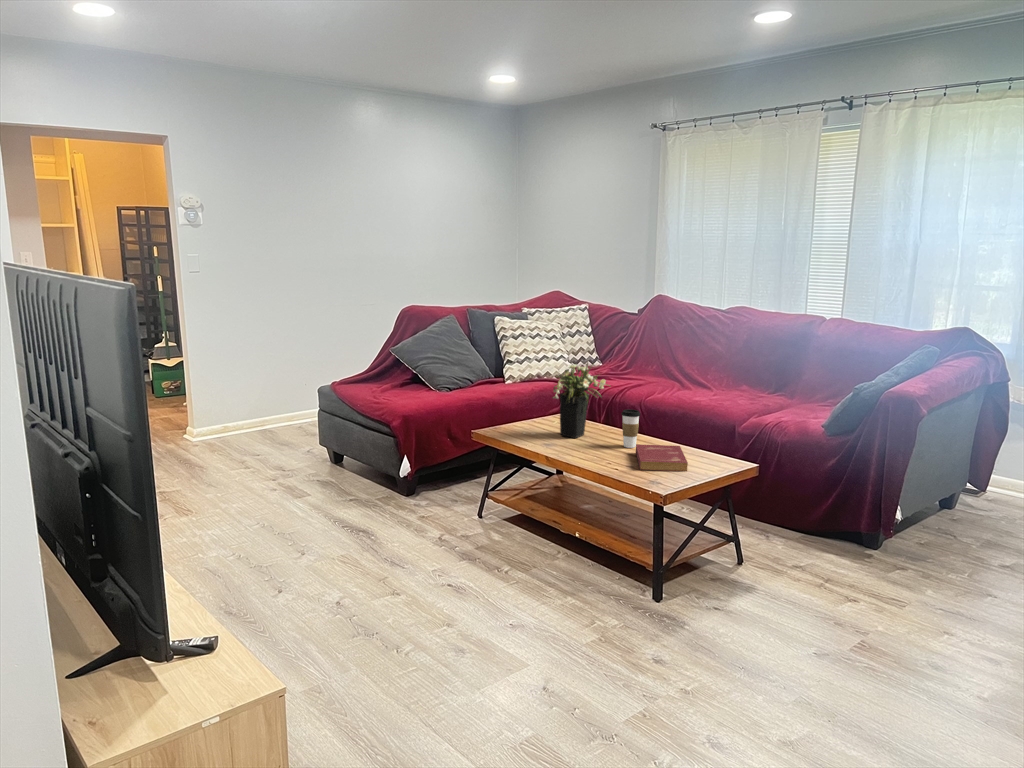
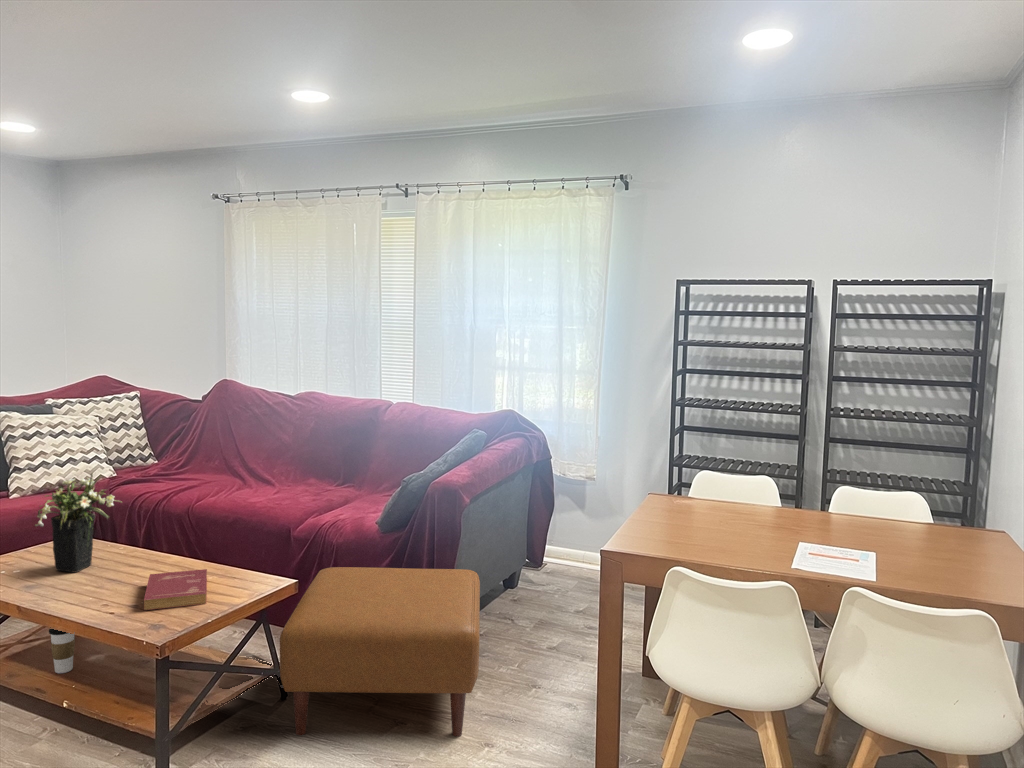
coffee cup: present [621,409,640,448] -> present [49,629,75,673]
ottoman: none [749,460,949,624] -> present [280,567,480,737]

